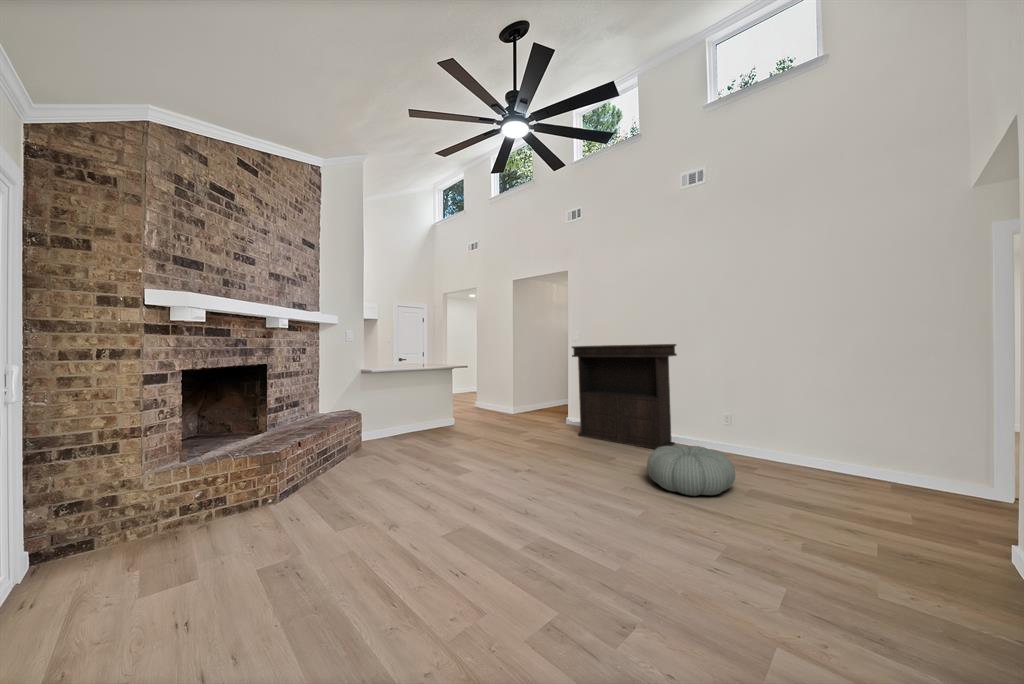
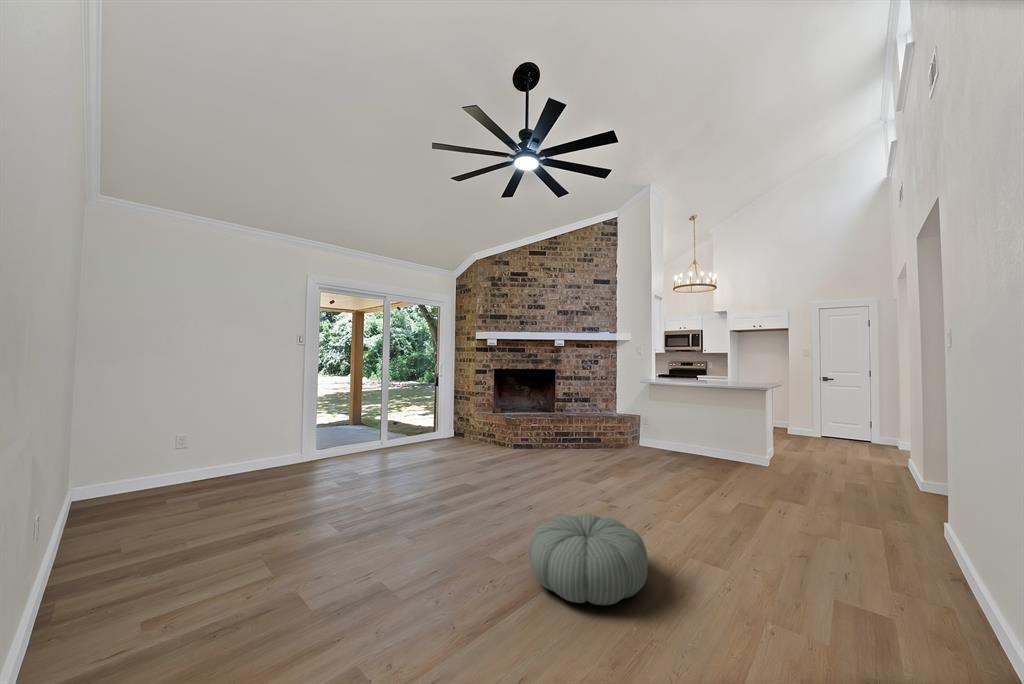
console table: present [572,344,677,449] -> none [773,372,860,613]

